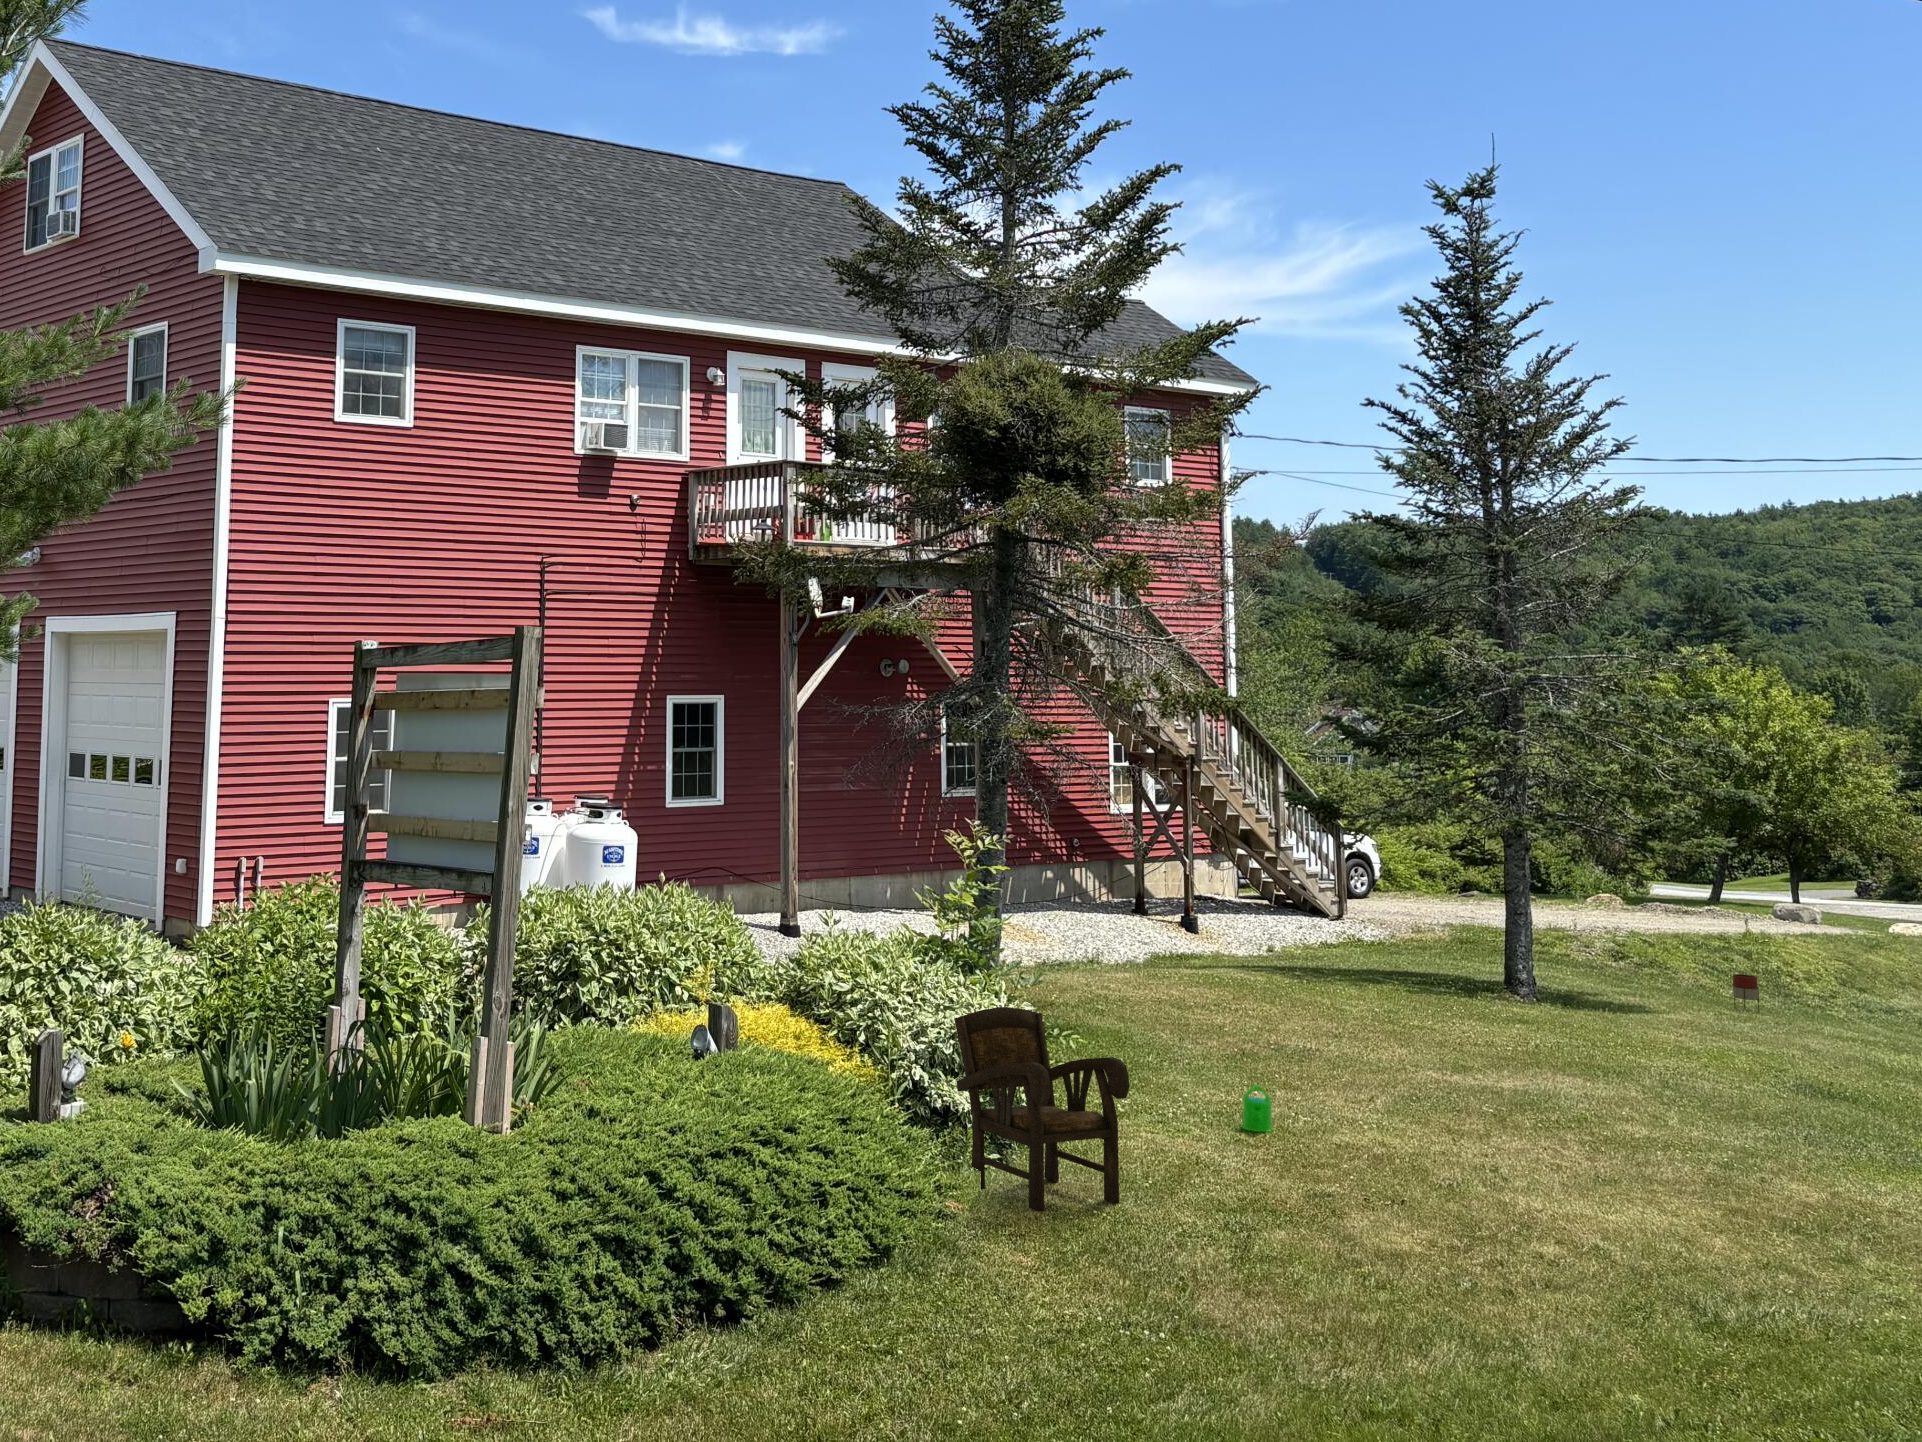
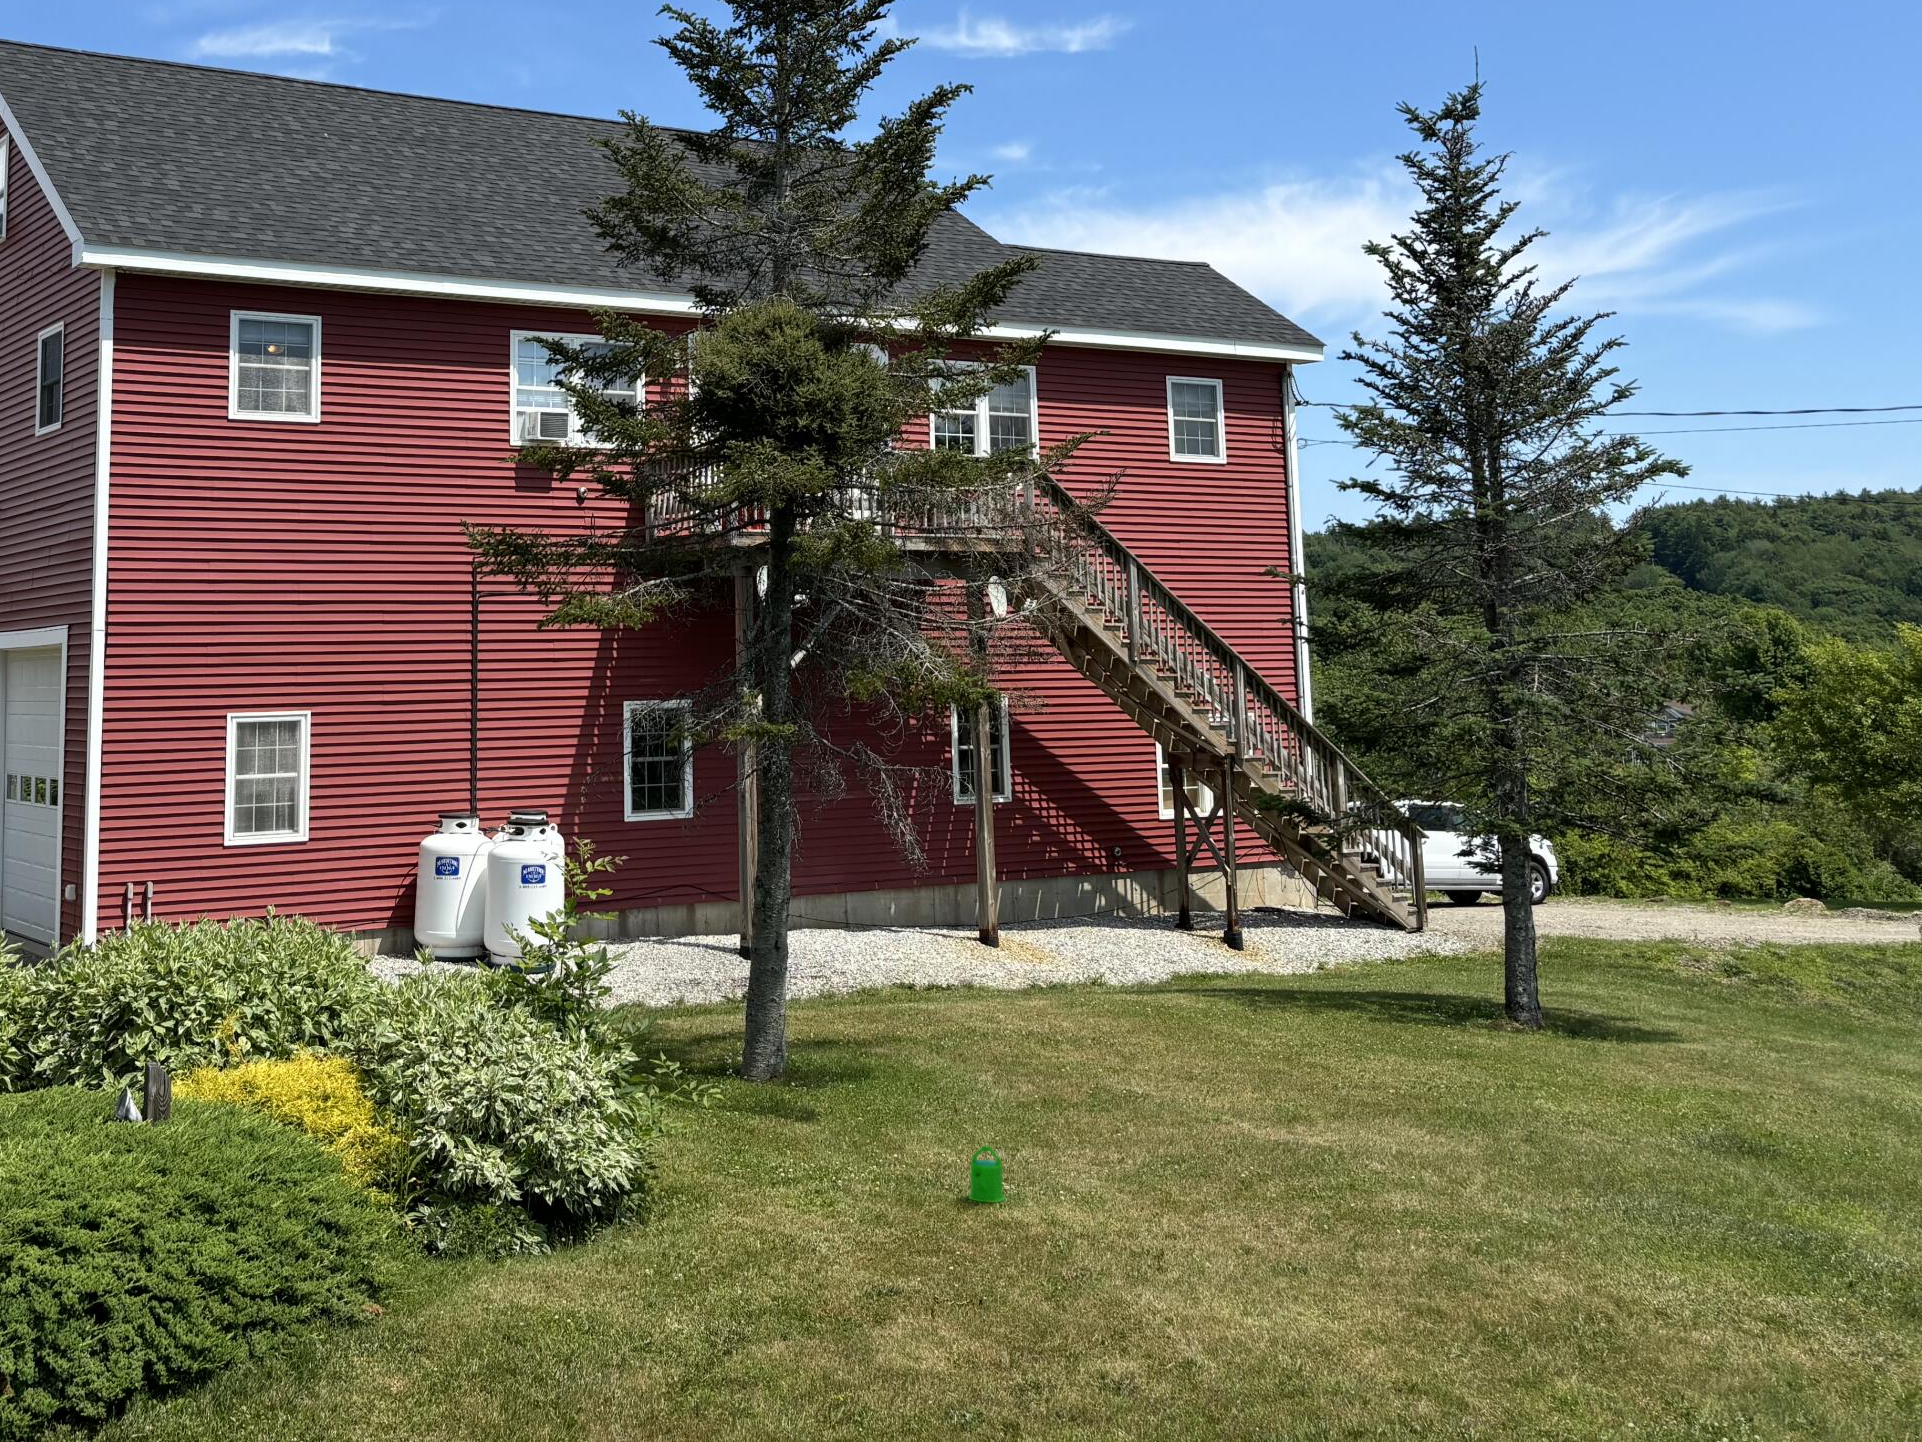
planter: present [1733,974,1759,1011] -> none [1833,992,1867,1037]
armchair: present [954,1007,1129,1212] -> none [513,1059,692,1314]

